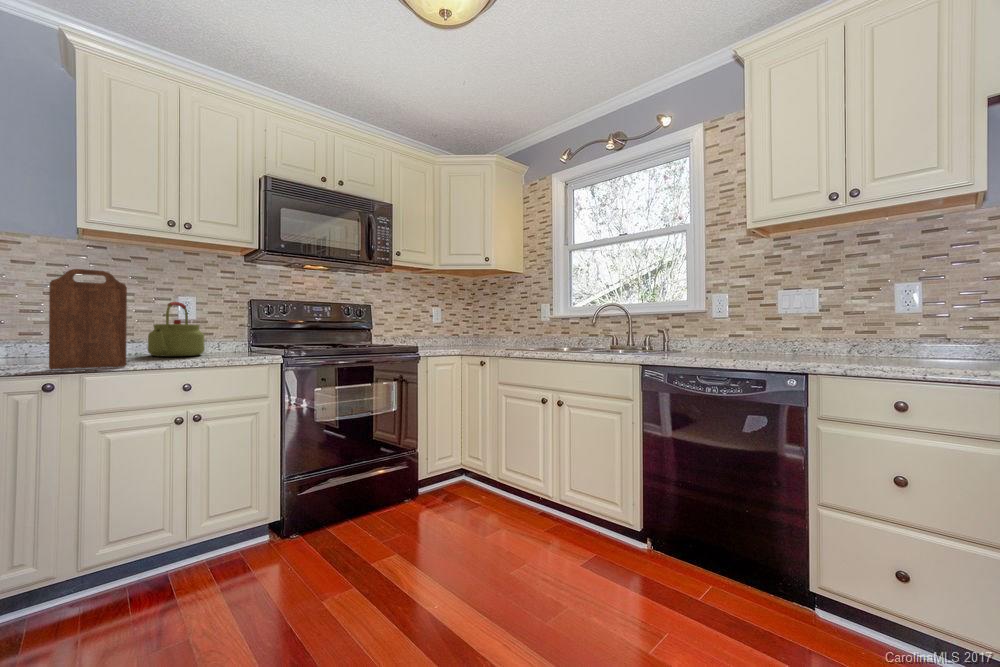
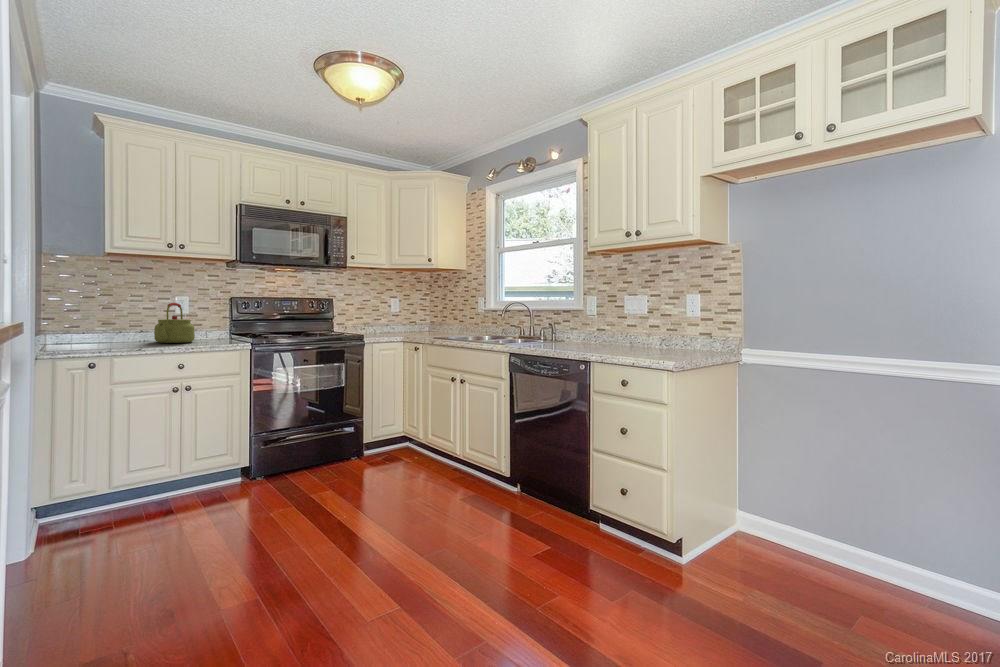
cutting board: present [49,269,127,369] -> none [92,286,141,352]

